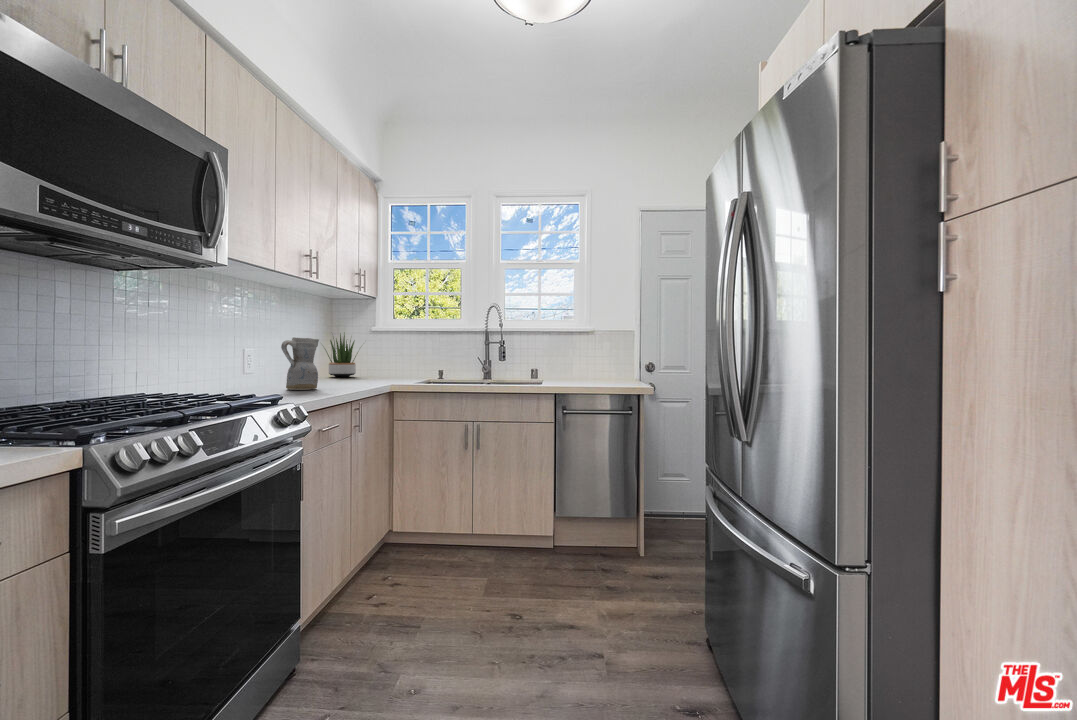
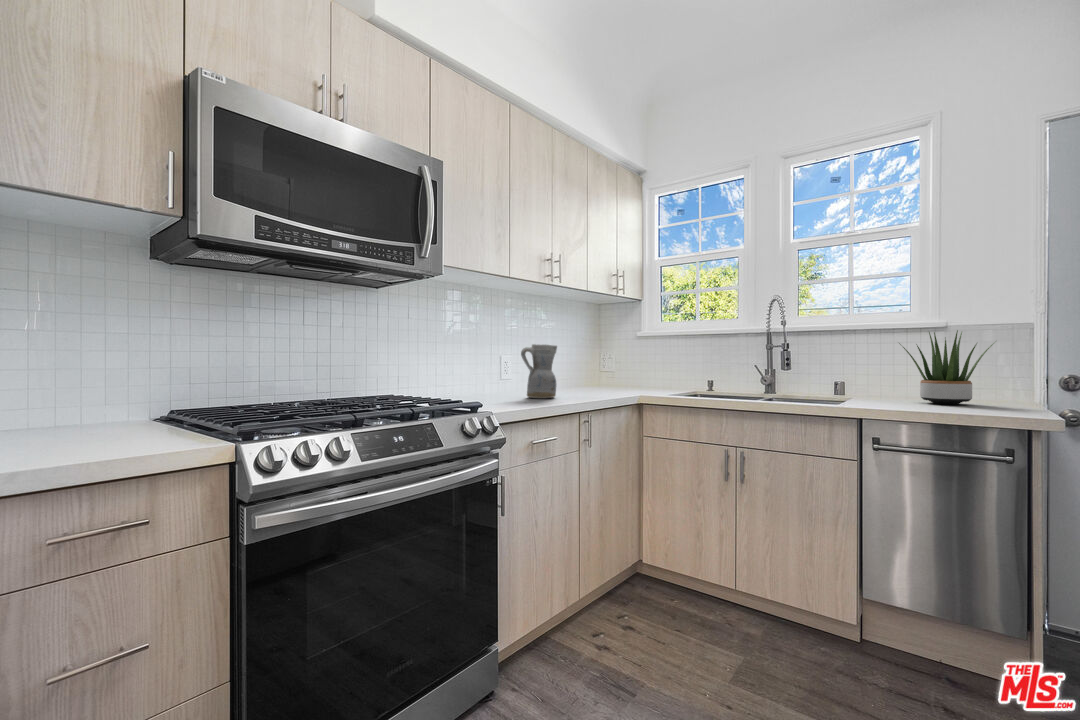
potted plant: present [325,333,358,377] -> present [899,330,994,404]

